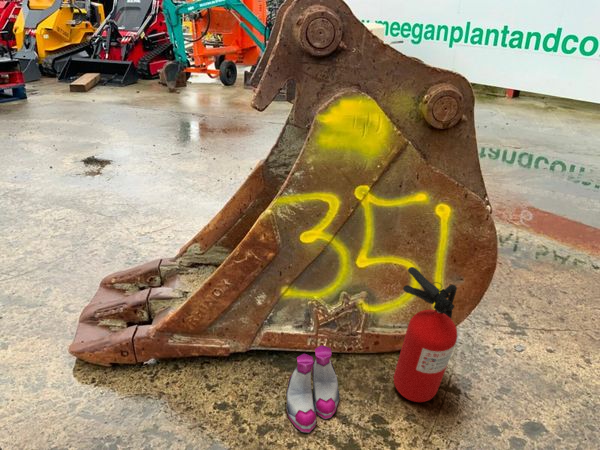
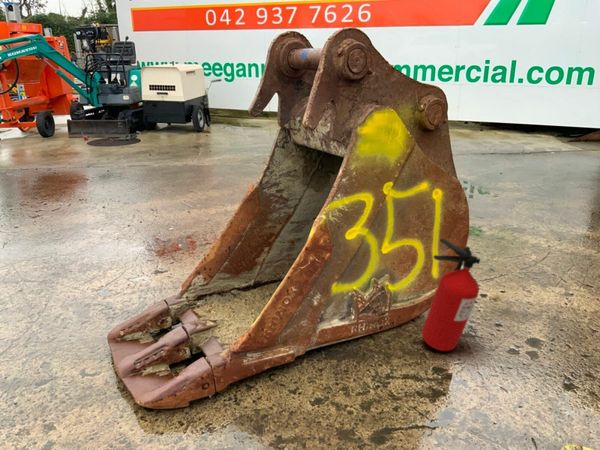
boots: present [286,345,339,433] -> none [358,322,405,398]

